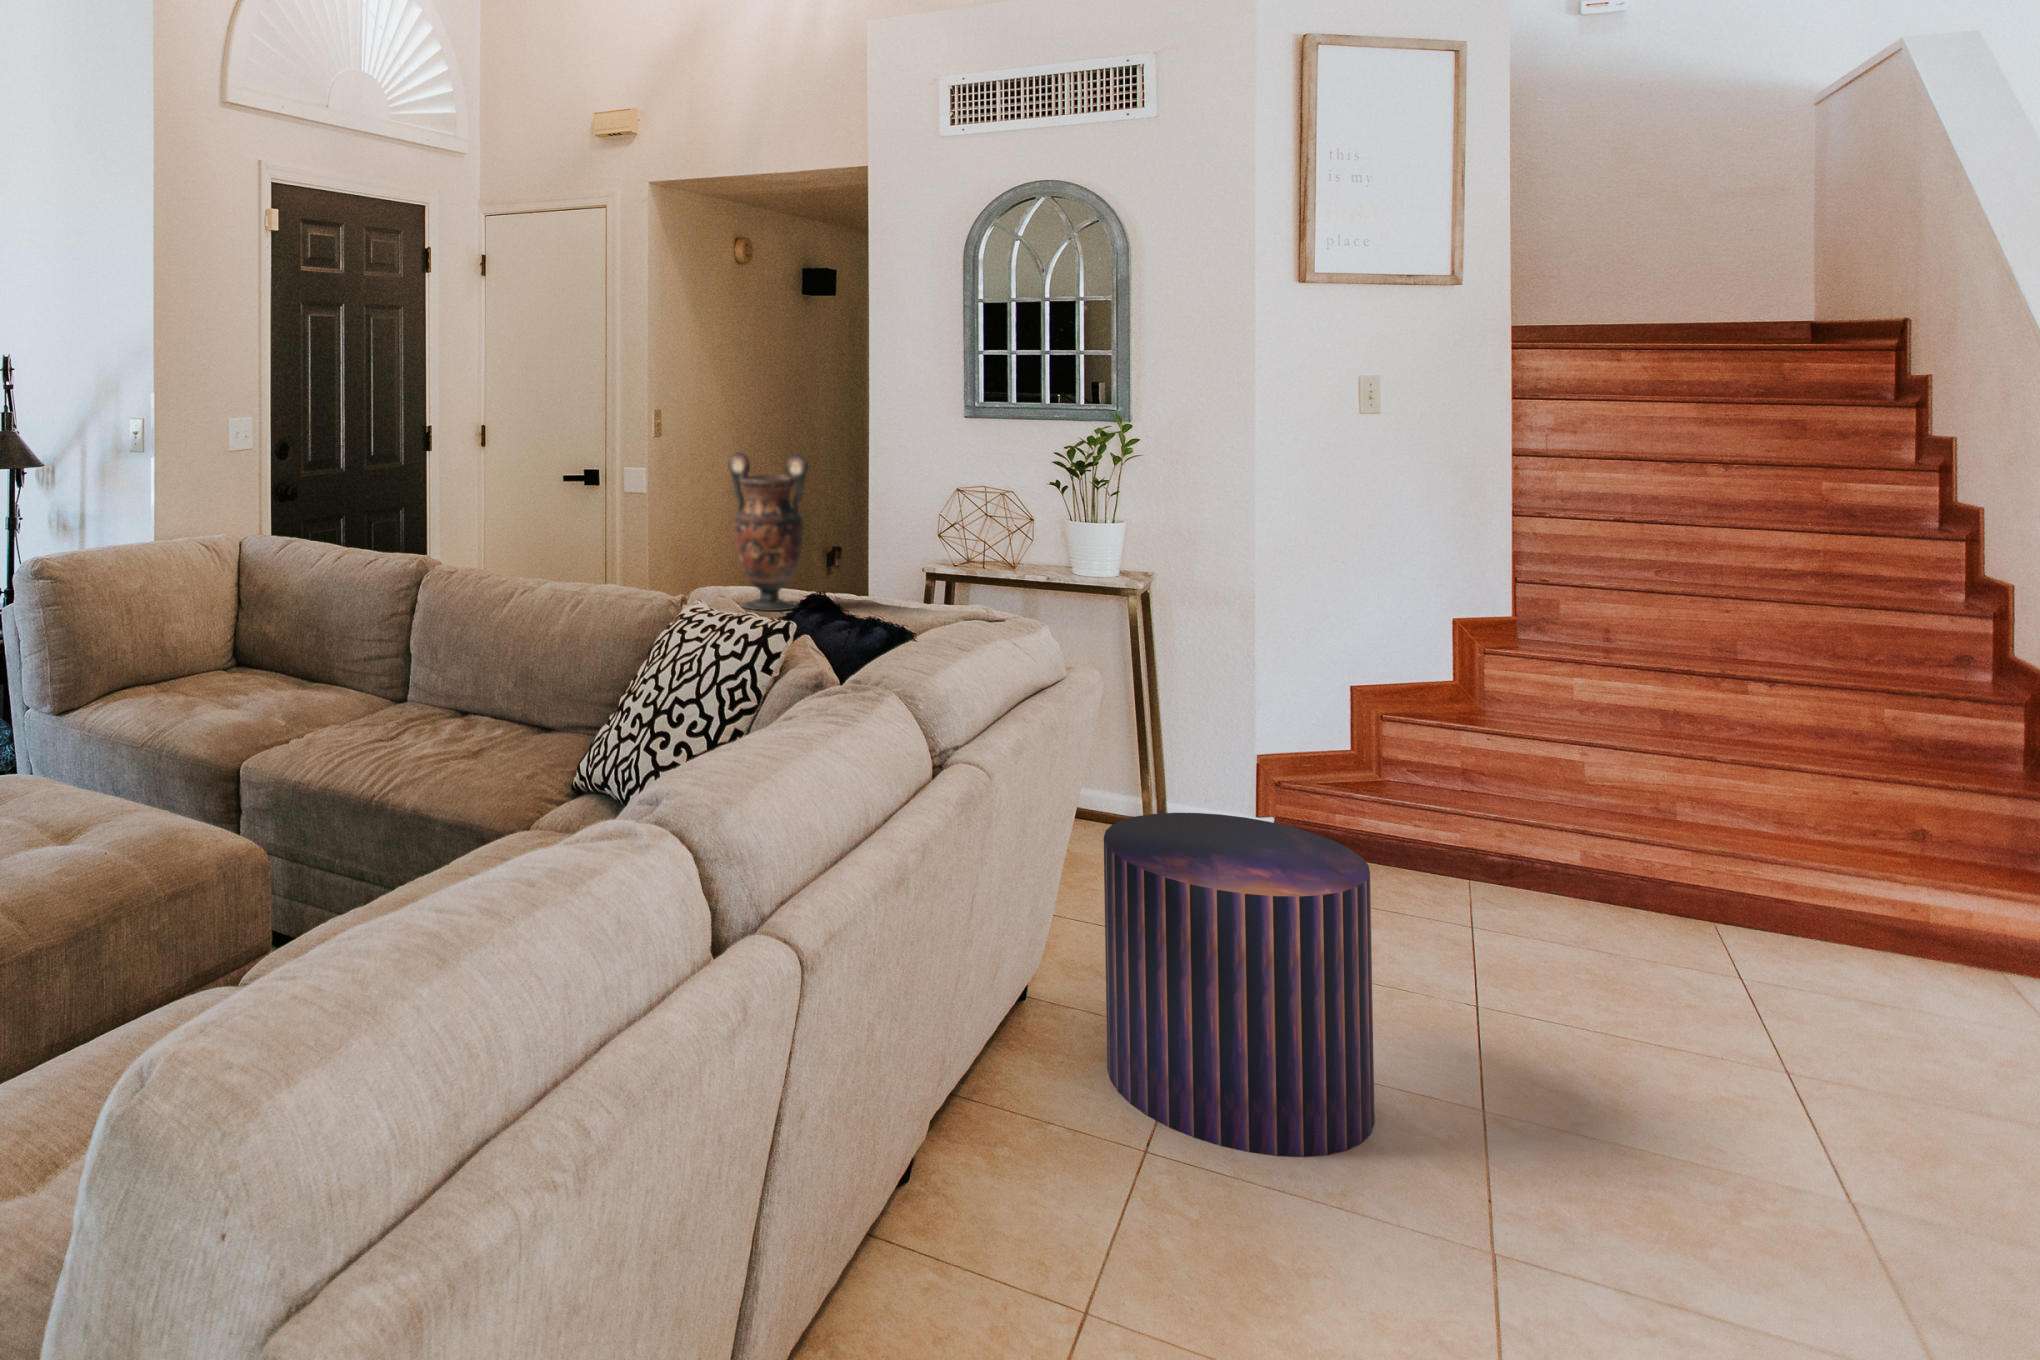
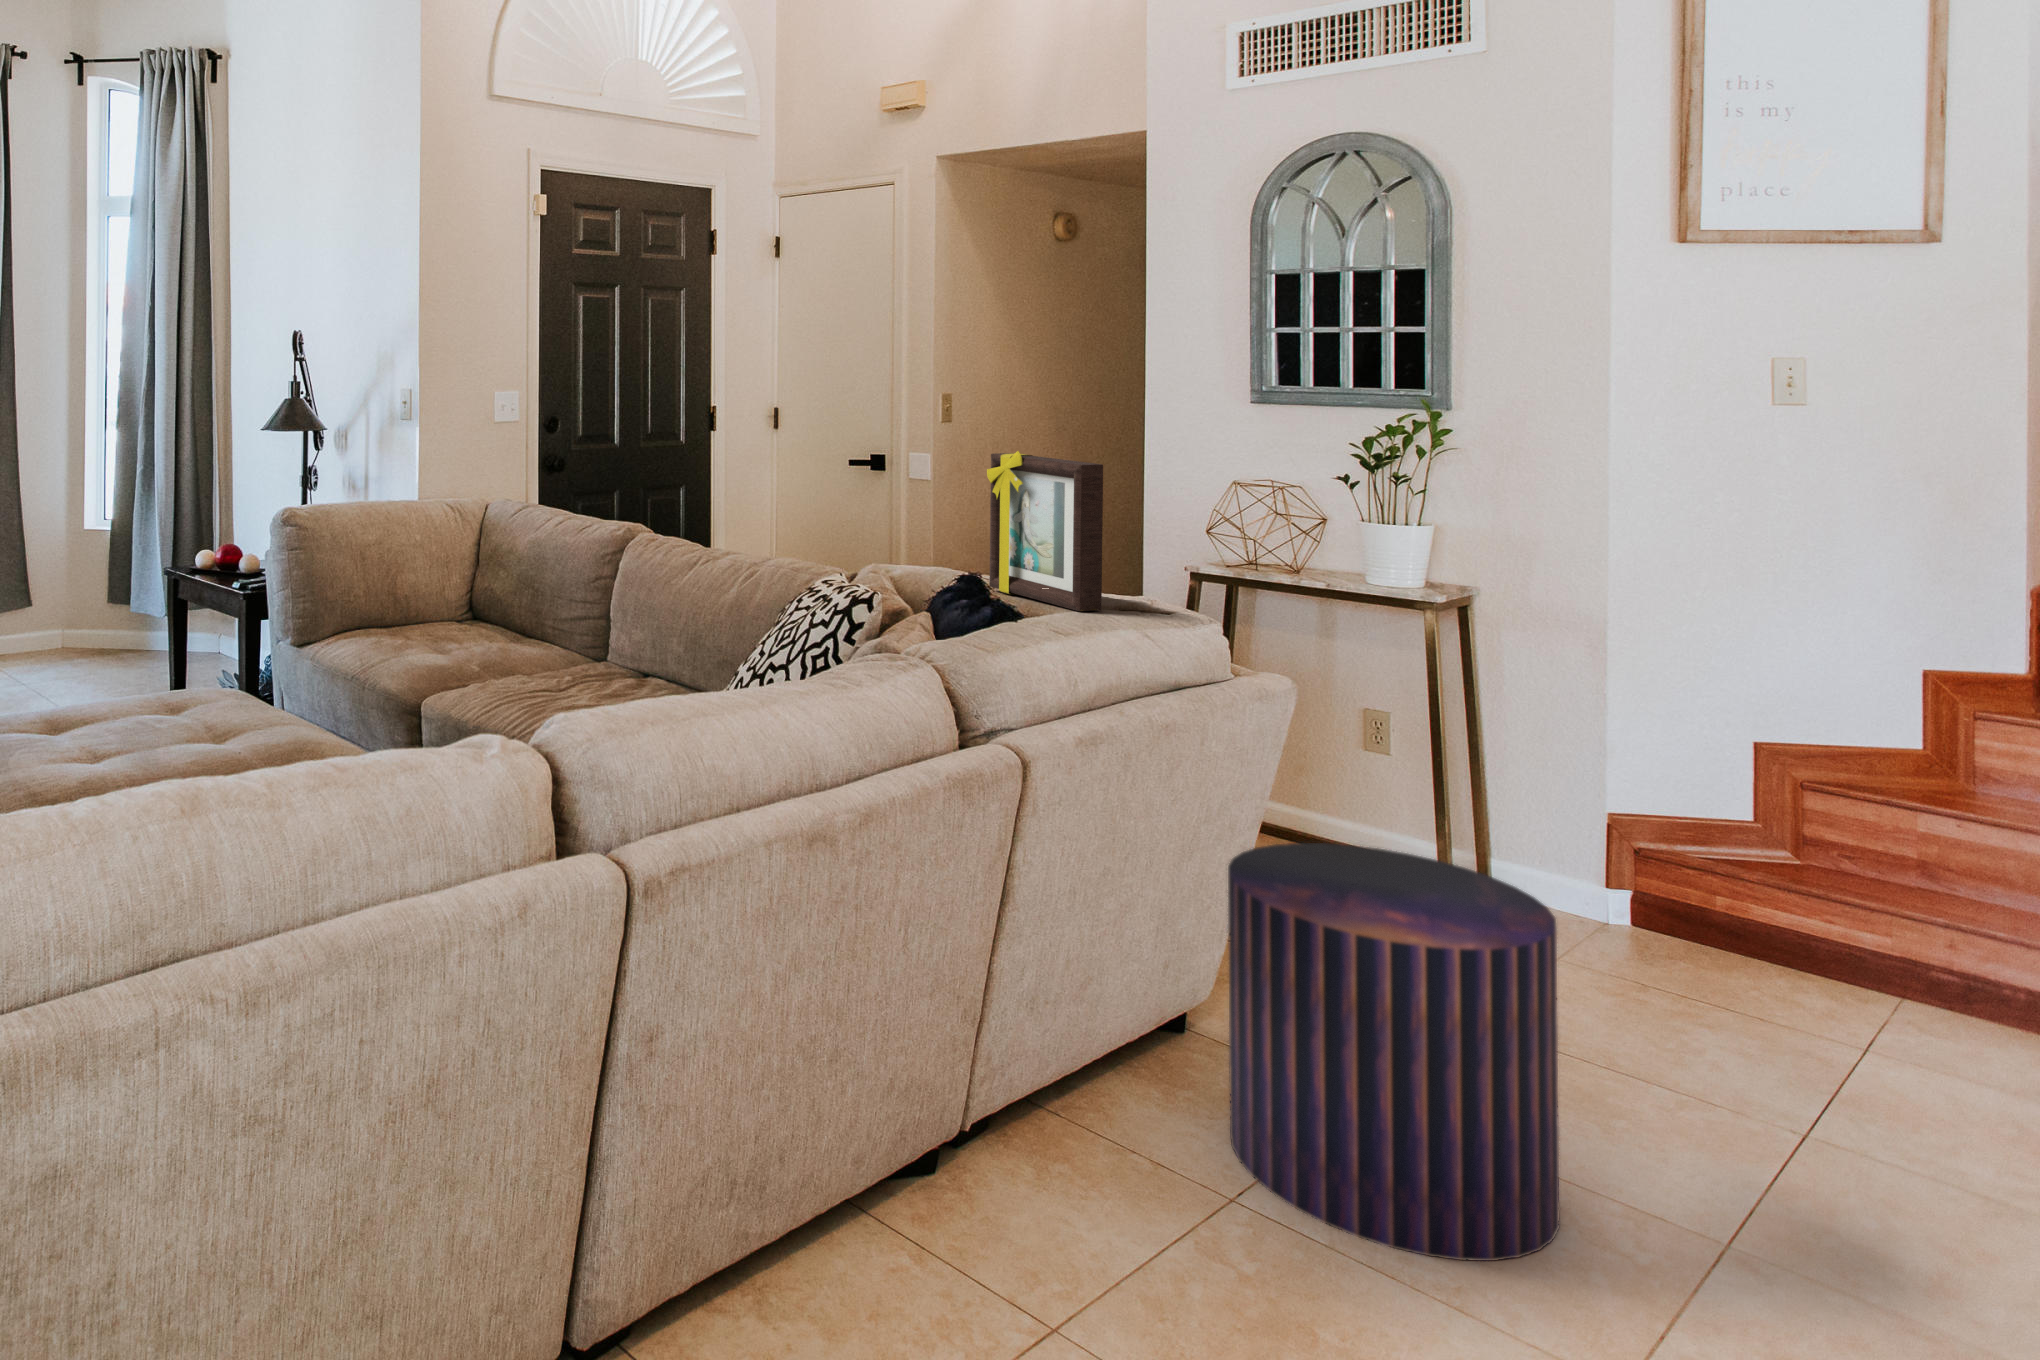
vase: present [728,452,808,611] -> none [873,421,946,587]
picture frame: none [845,479,967,626] -> present [987,451,1103,611]

